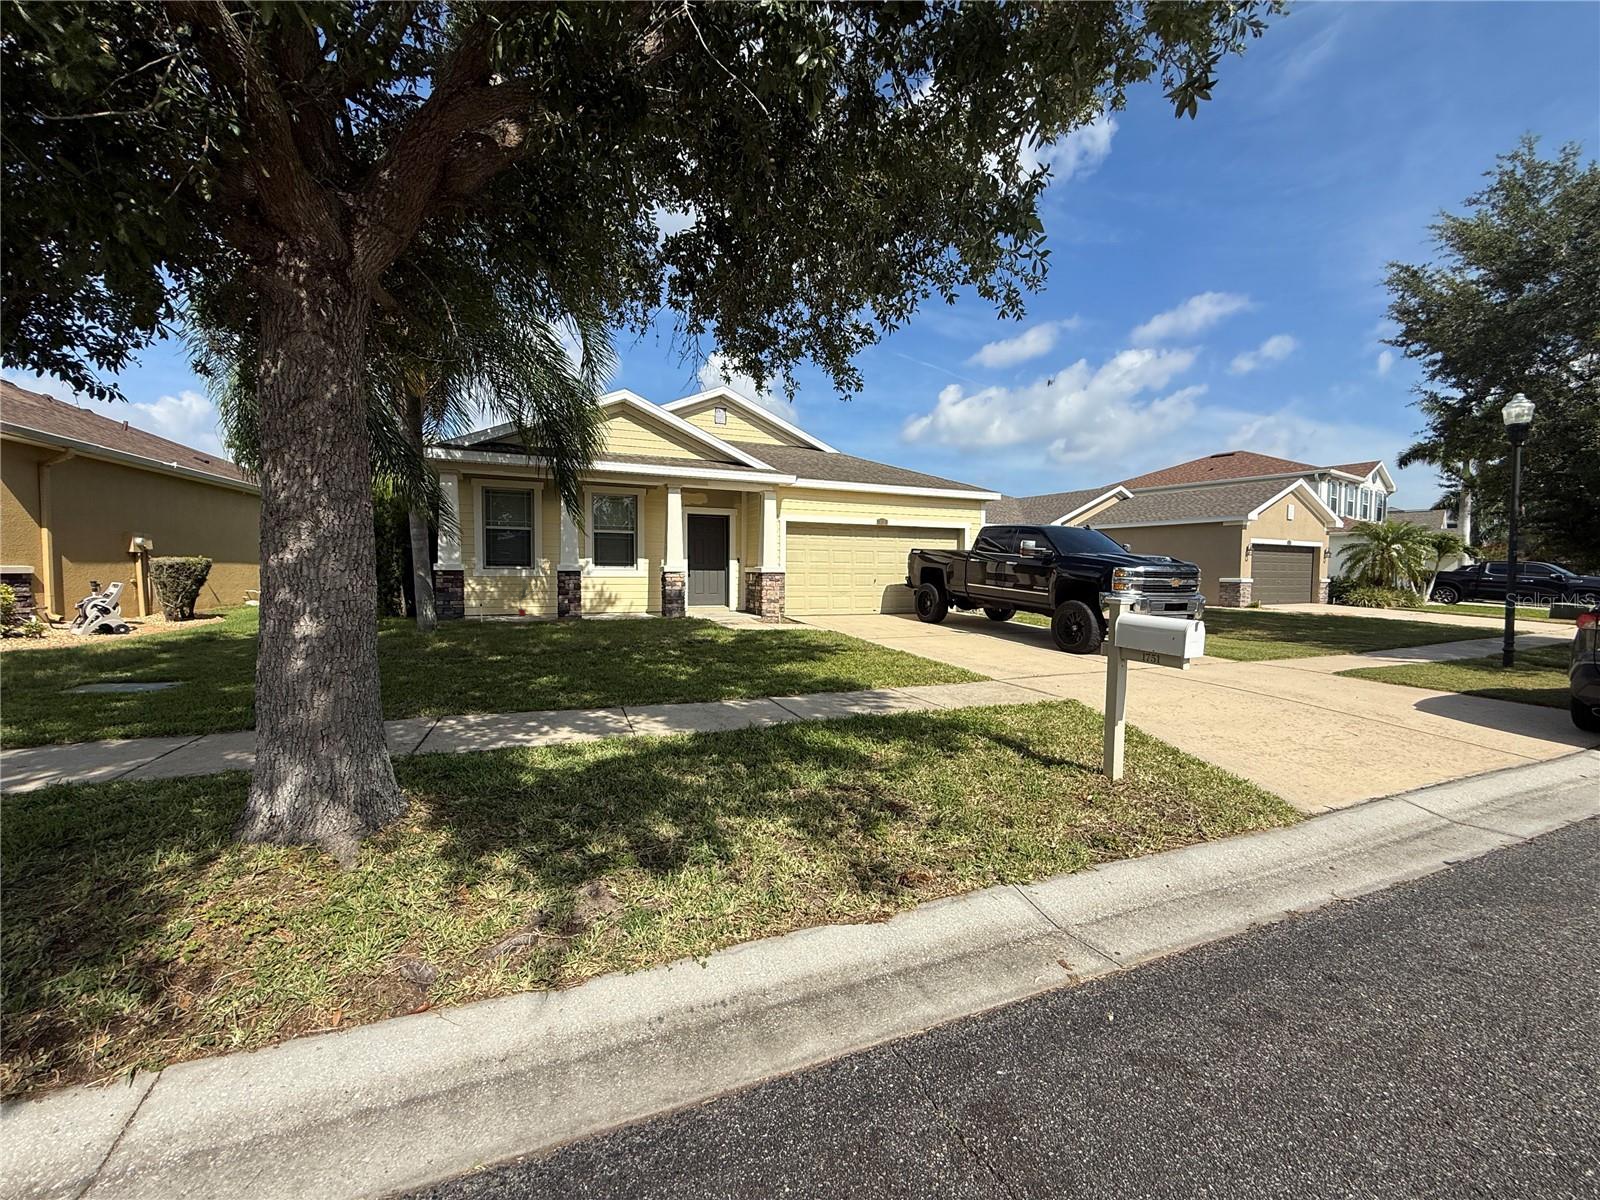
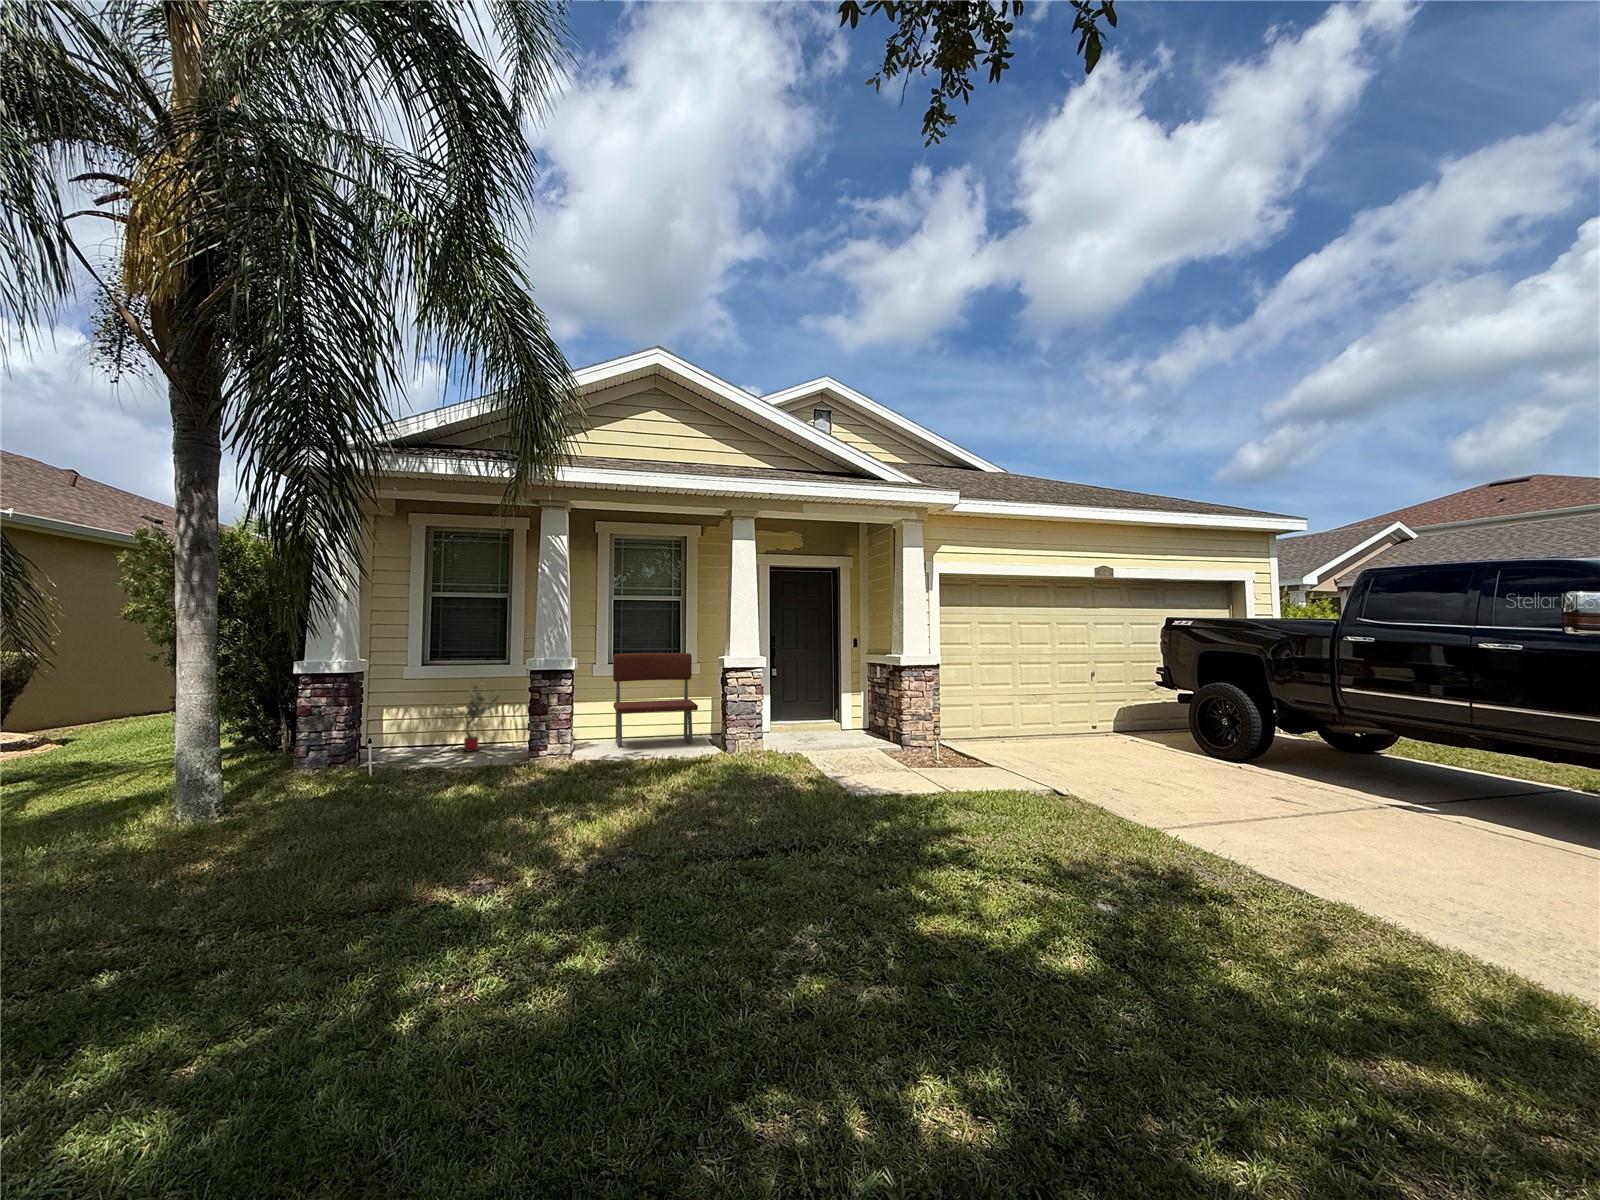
bench: none [599,564,649,616] -> present [613,653,698,748]

